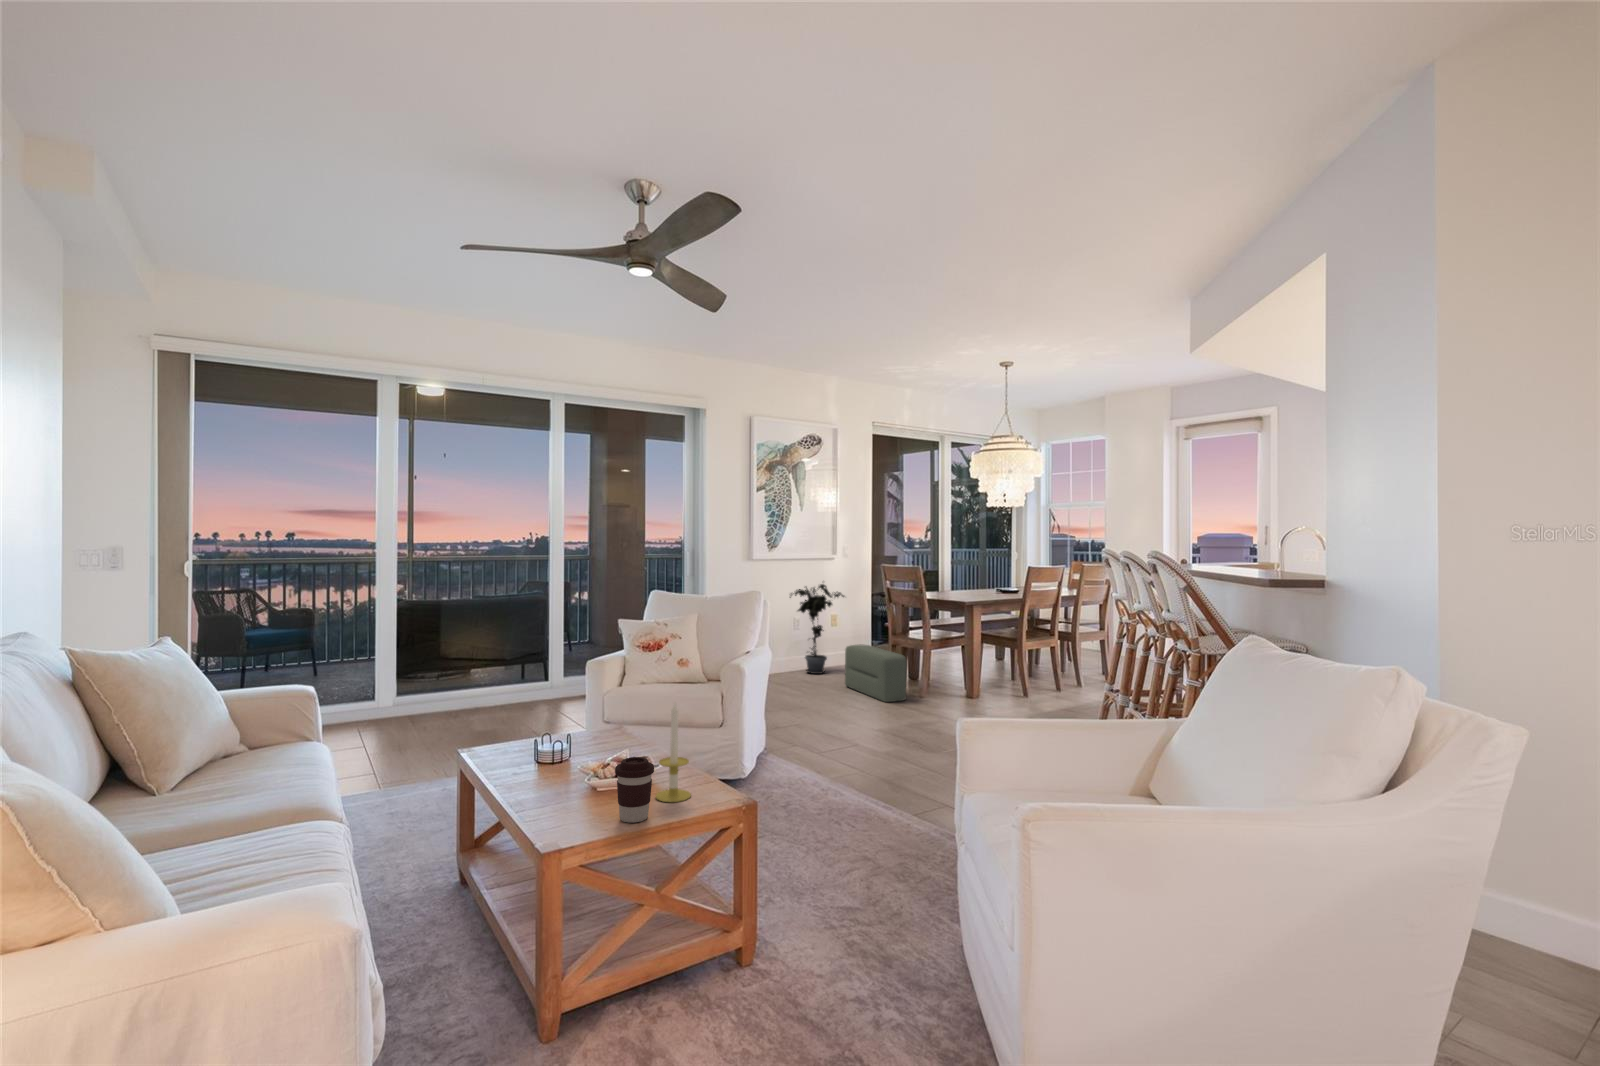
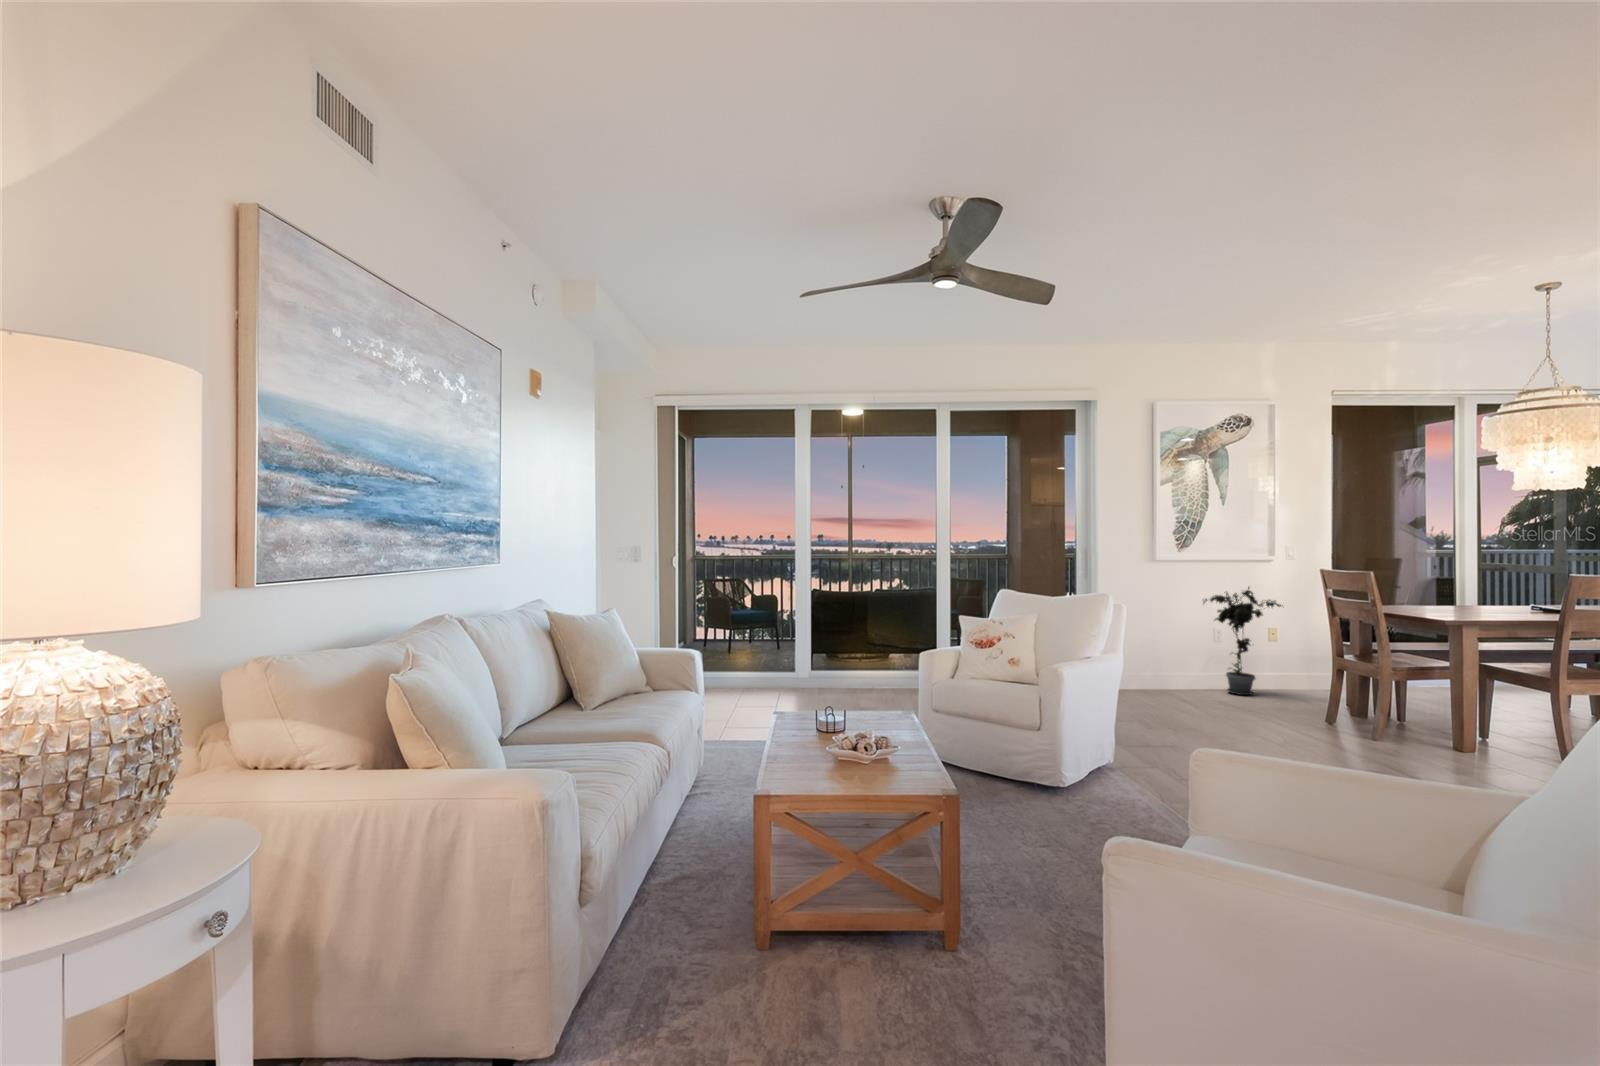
pouf: present [845,644,907,702] -> none [1268,665,1345,740]
candle: present [656,704,691,802] -> none [877,688,909,781]
coffee cup: present [615,757,654,823] -> none [827,732,860,789]

